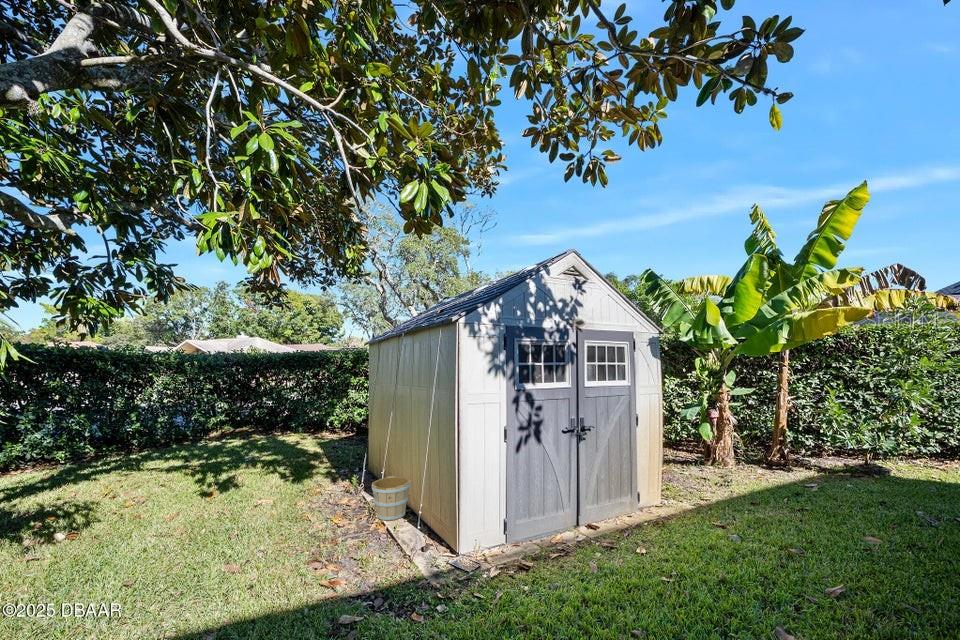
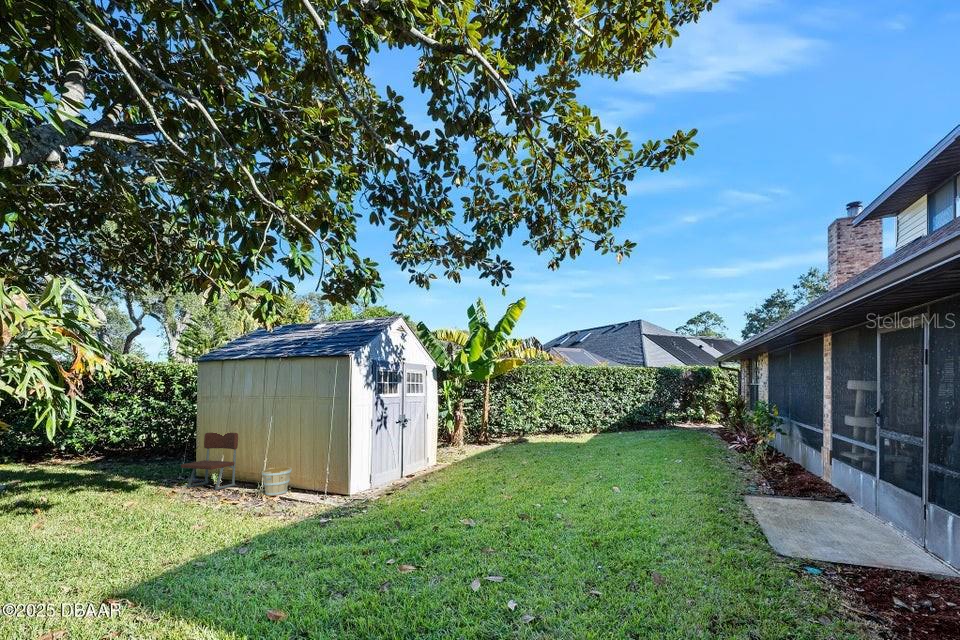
bench: none [337,413,380,487] -> present [181,432,238,490]

